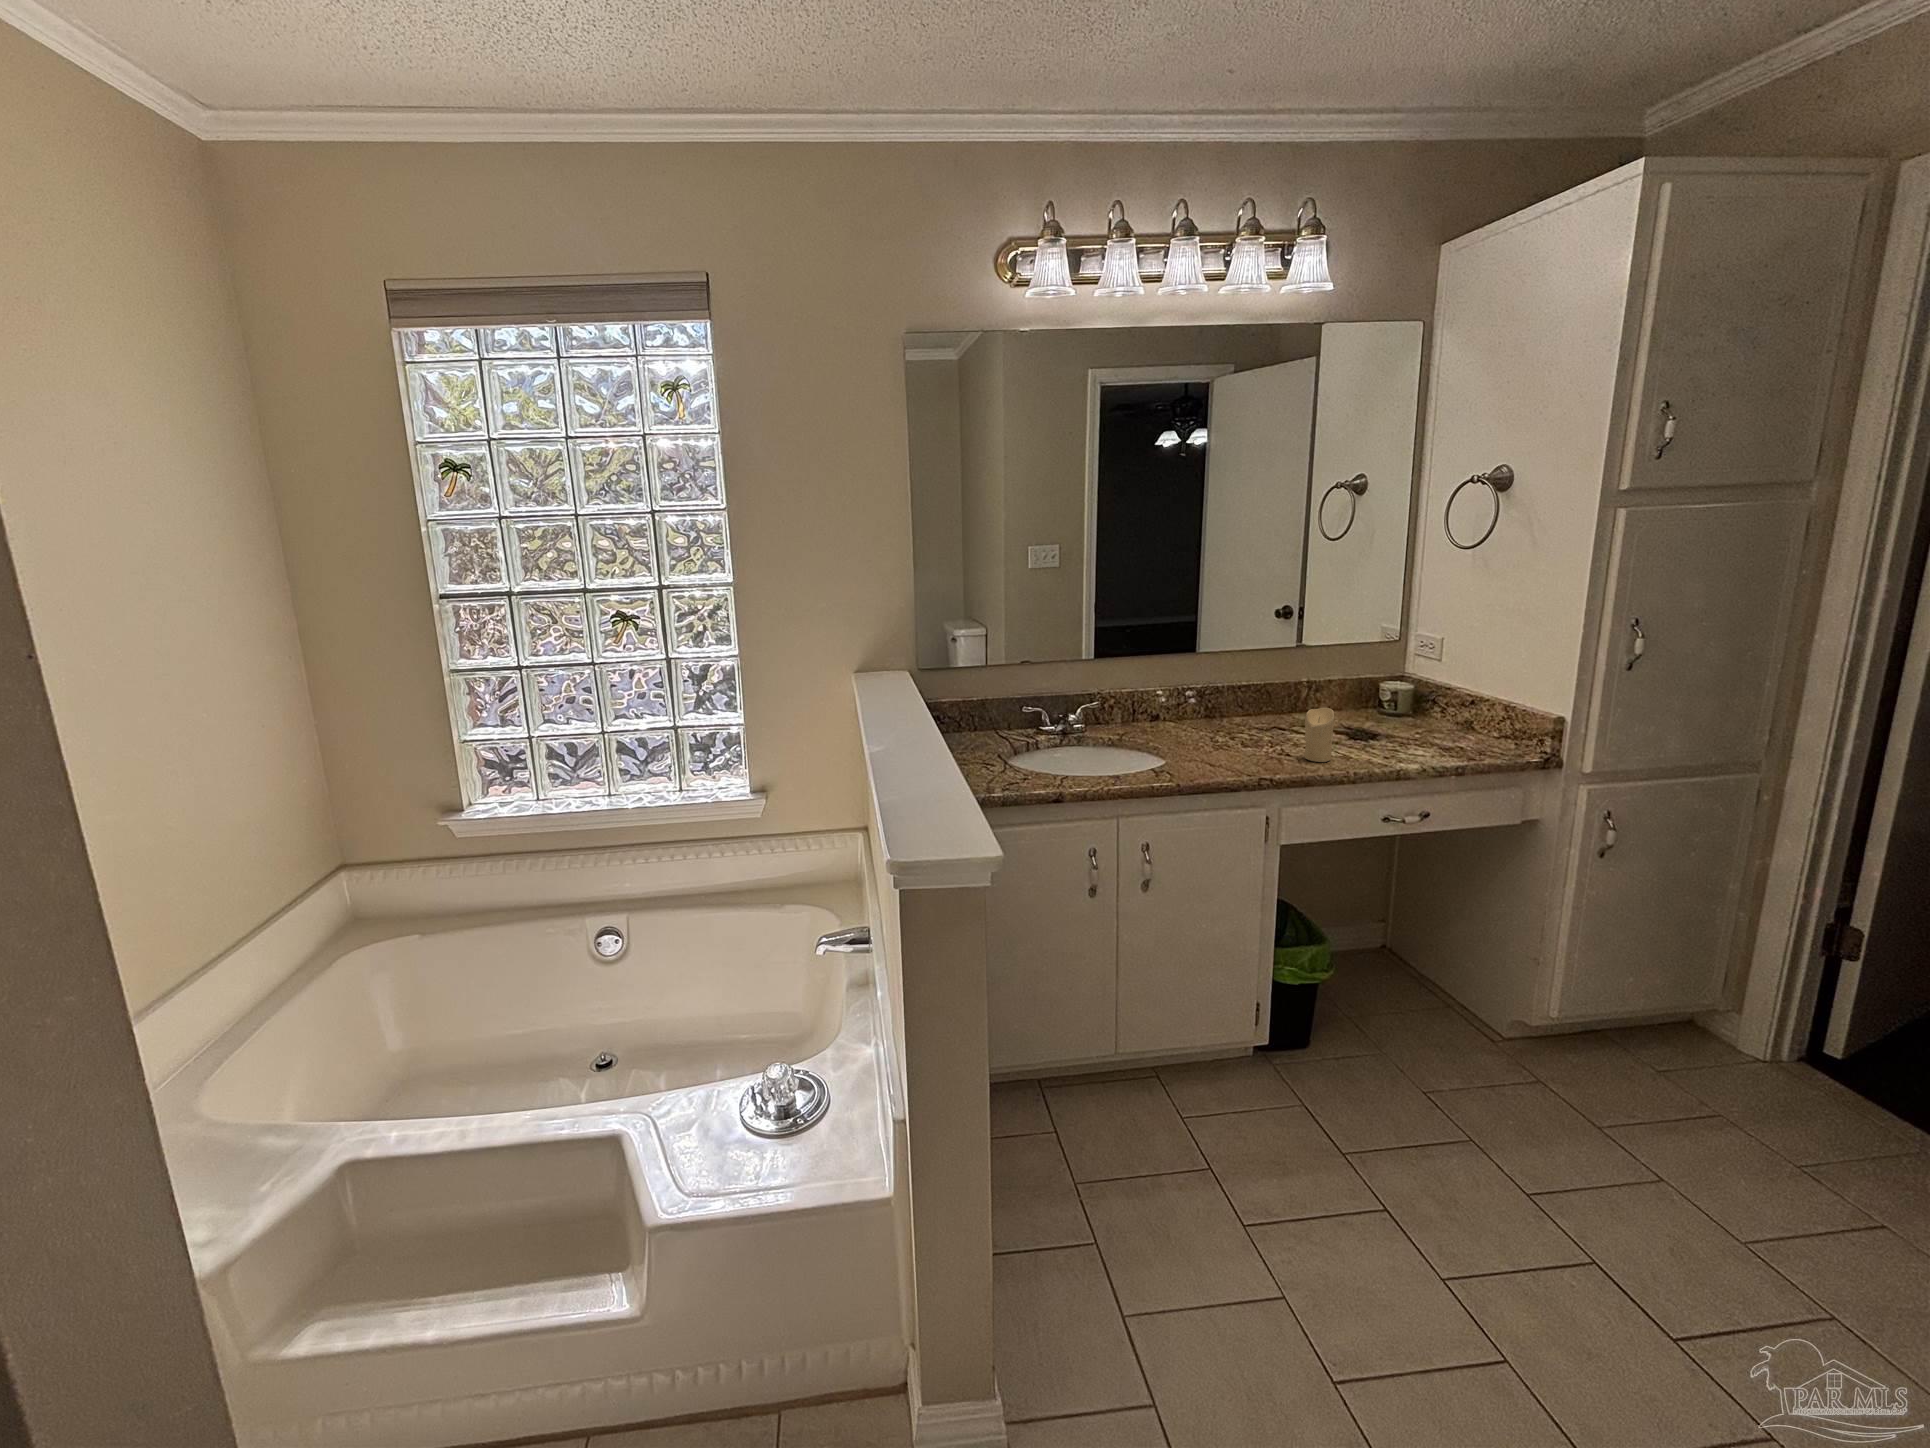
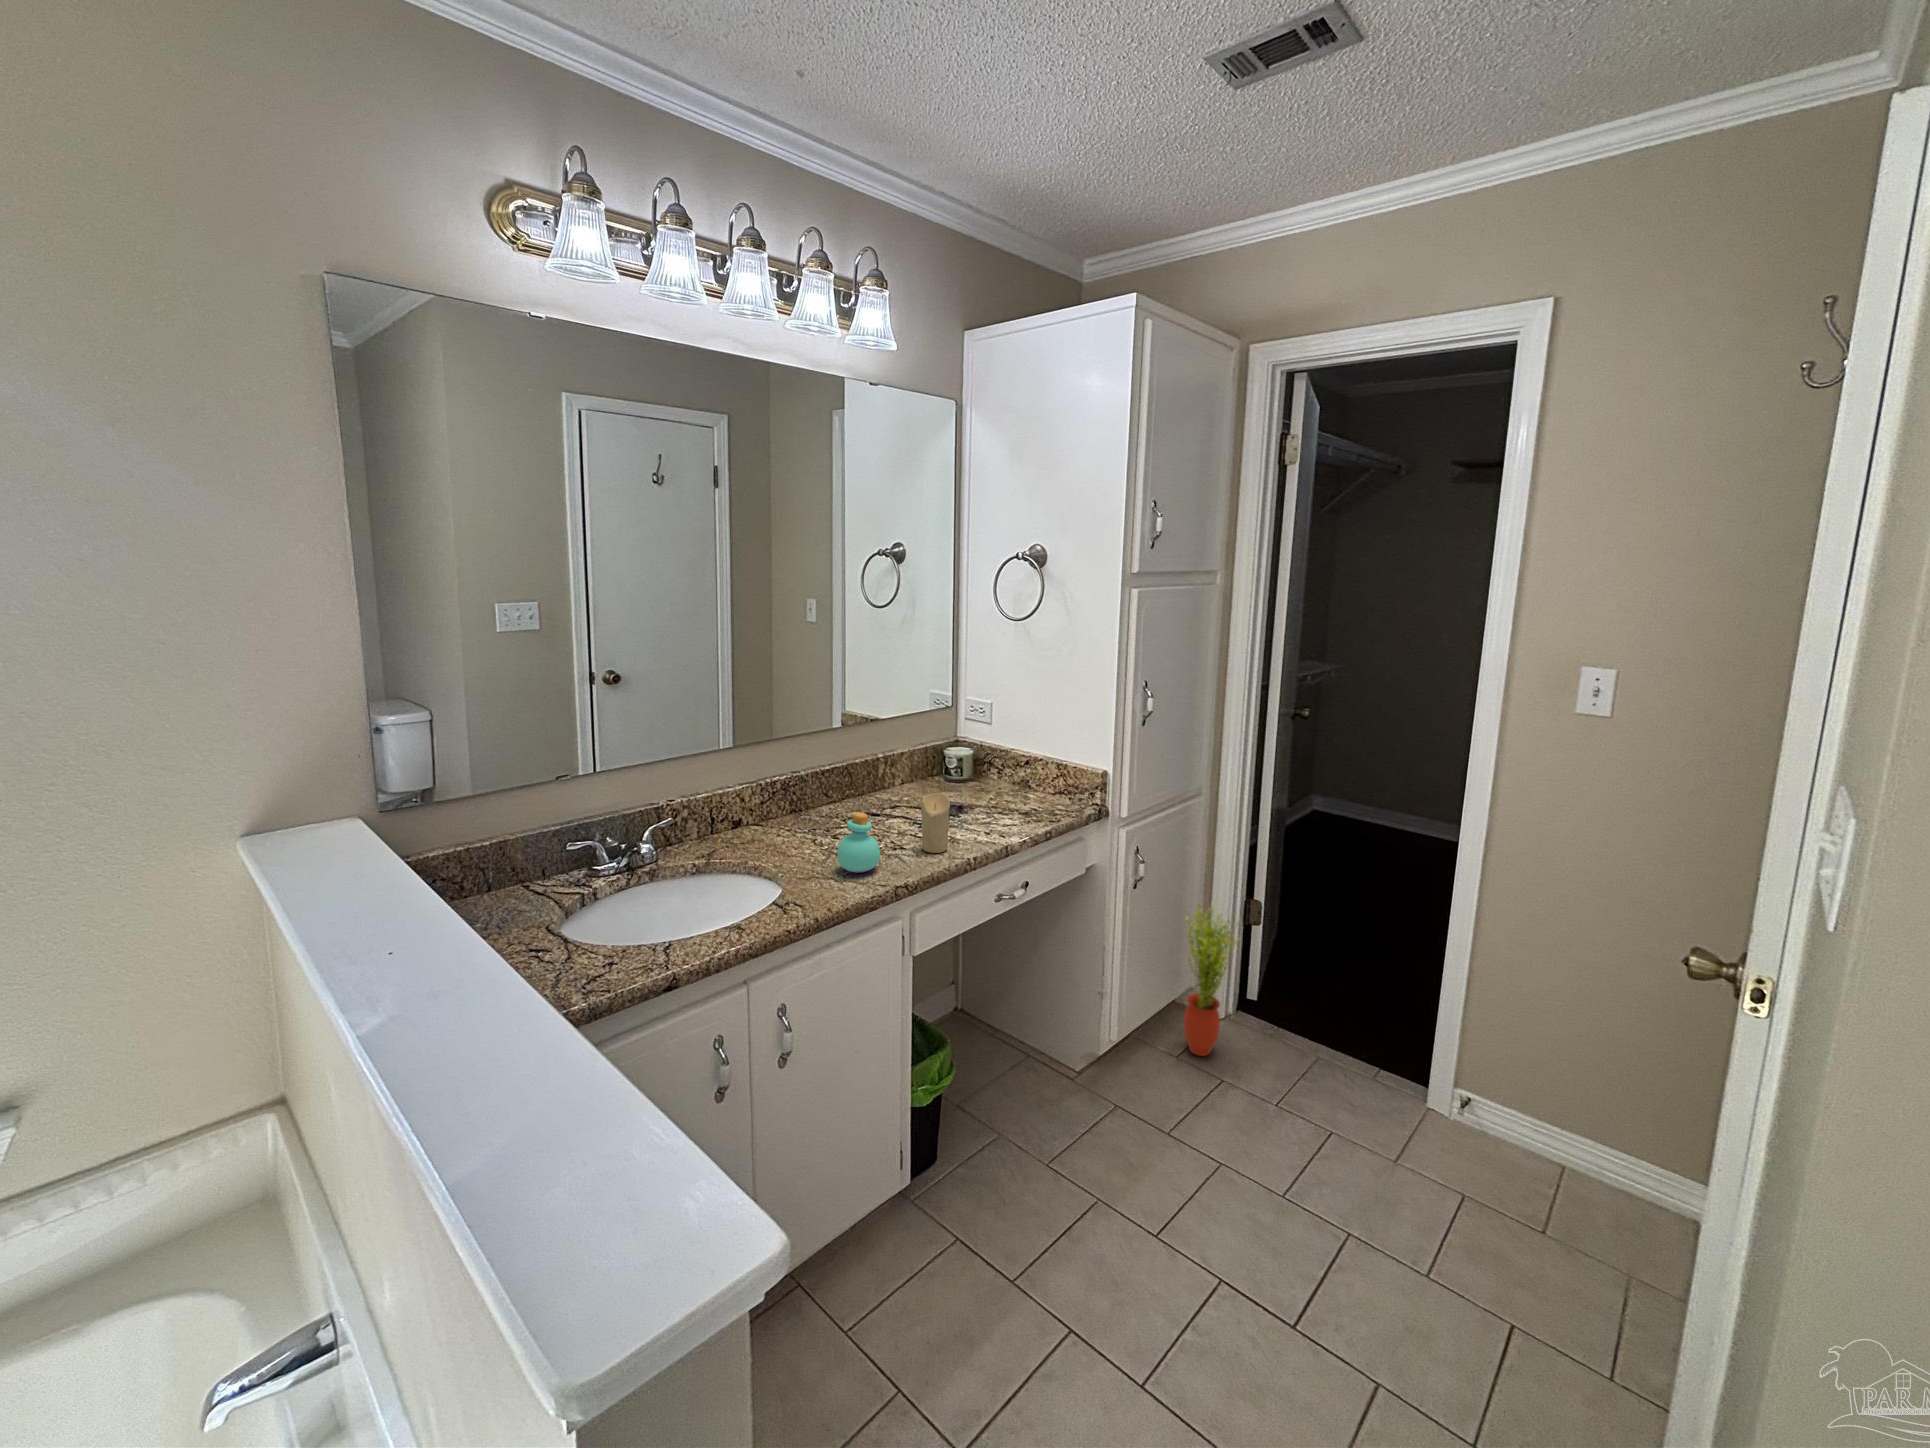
perfume bottle: none [1216,712,1256,763] -> present [837,812,880,873]
potted plant: none [1675,897,1782,1086] -> present [1184,906,1240,1056]

